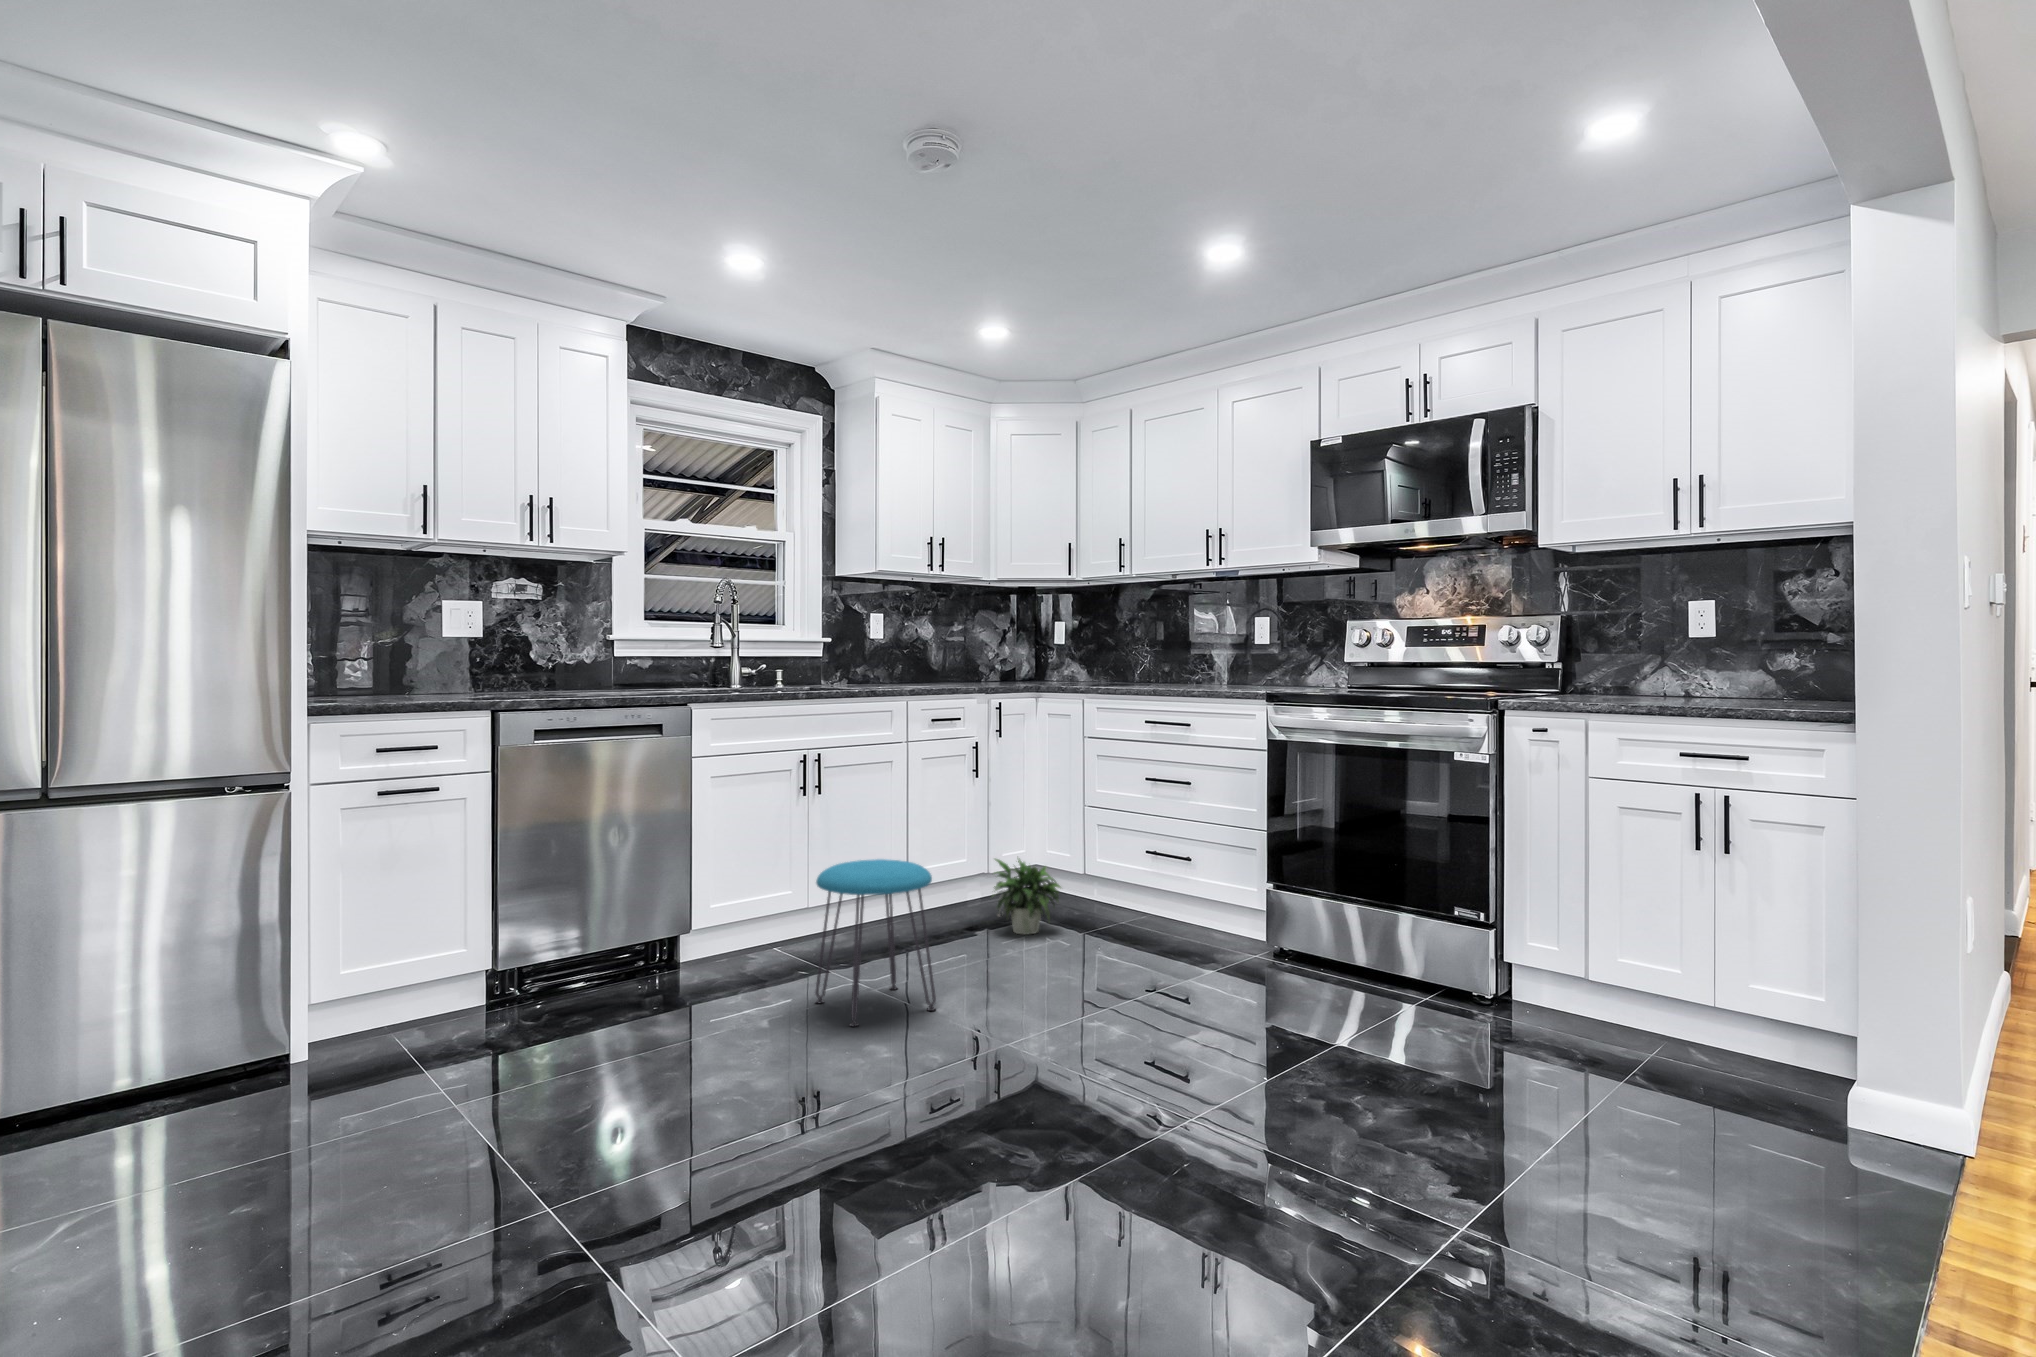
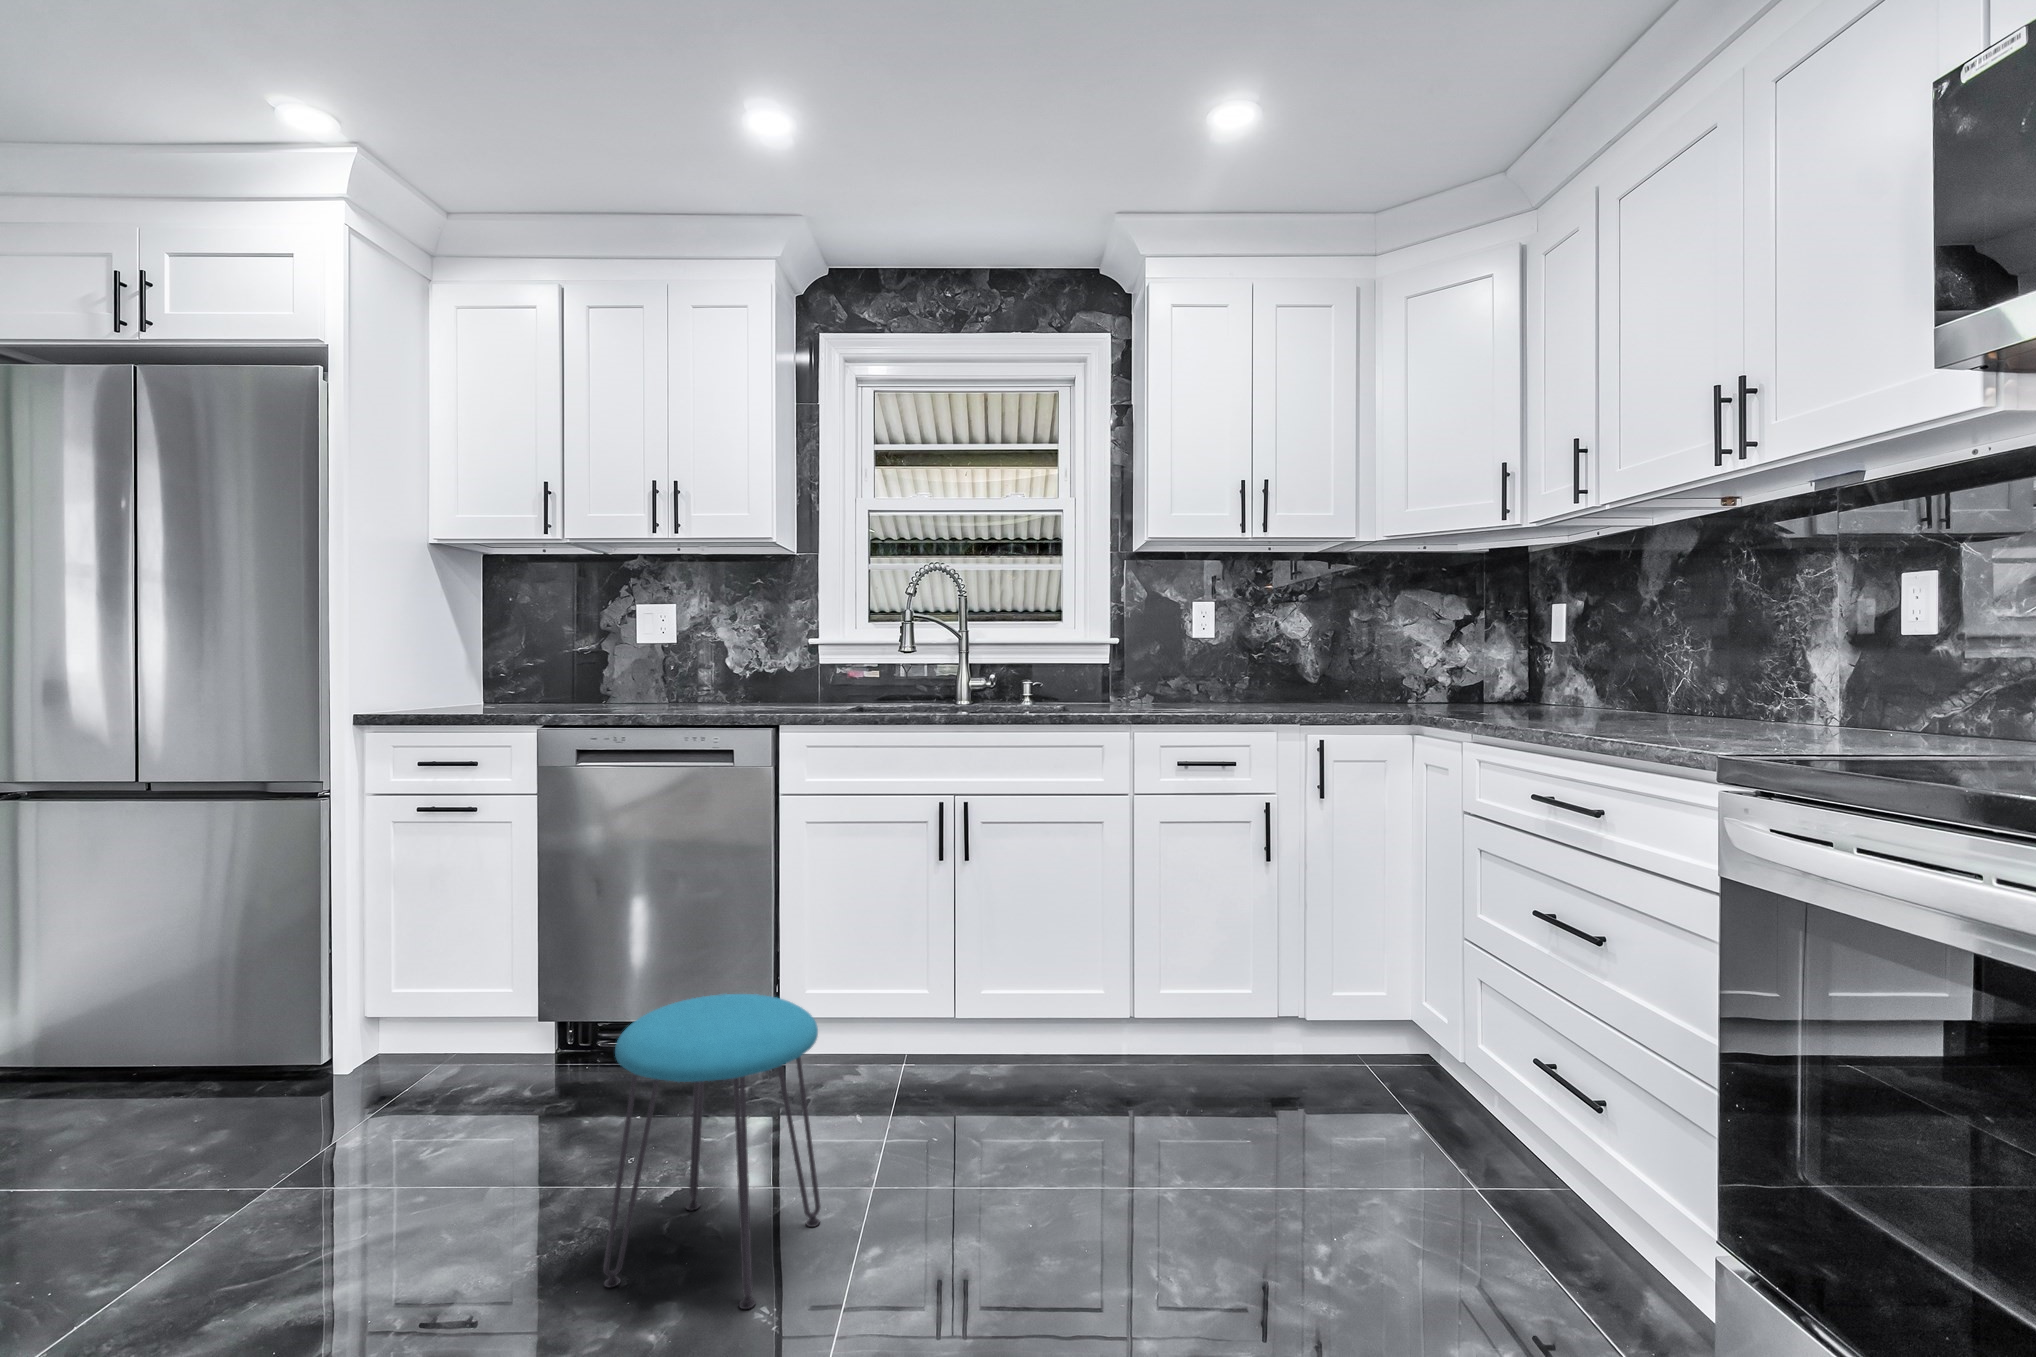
potted plant: present [992,859,1061,934] -> none [1153,1018,1301,1184]

